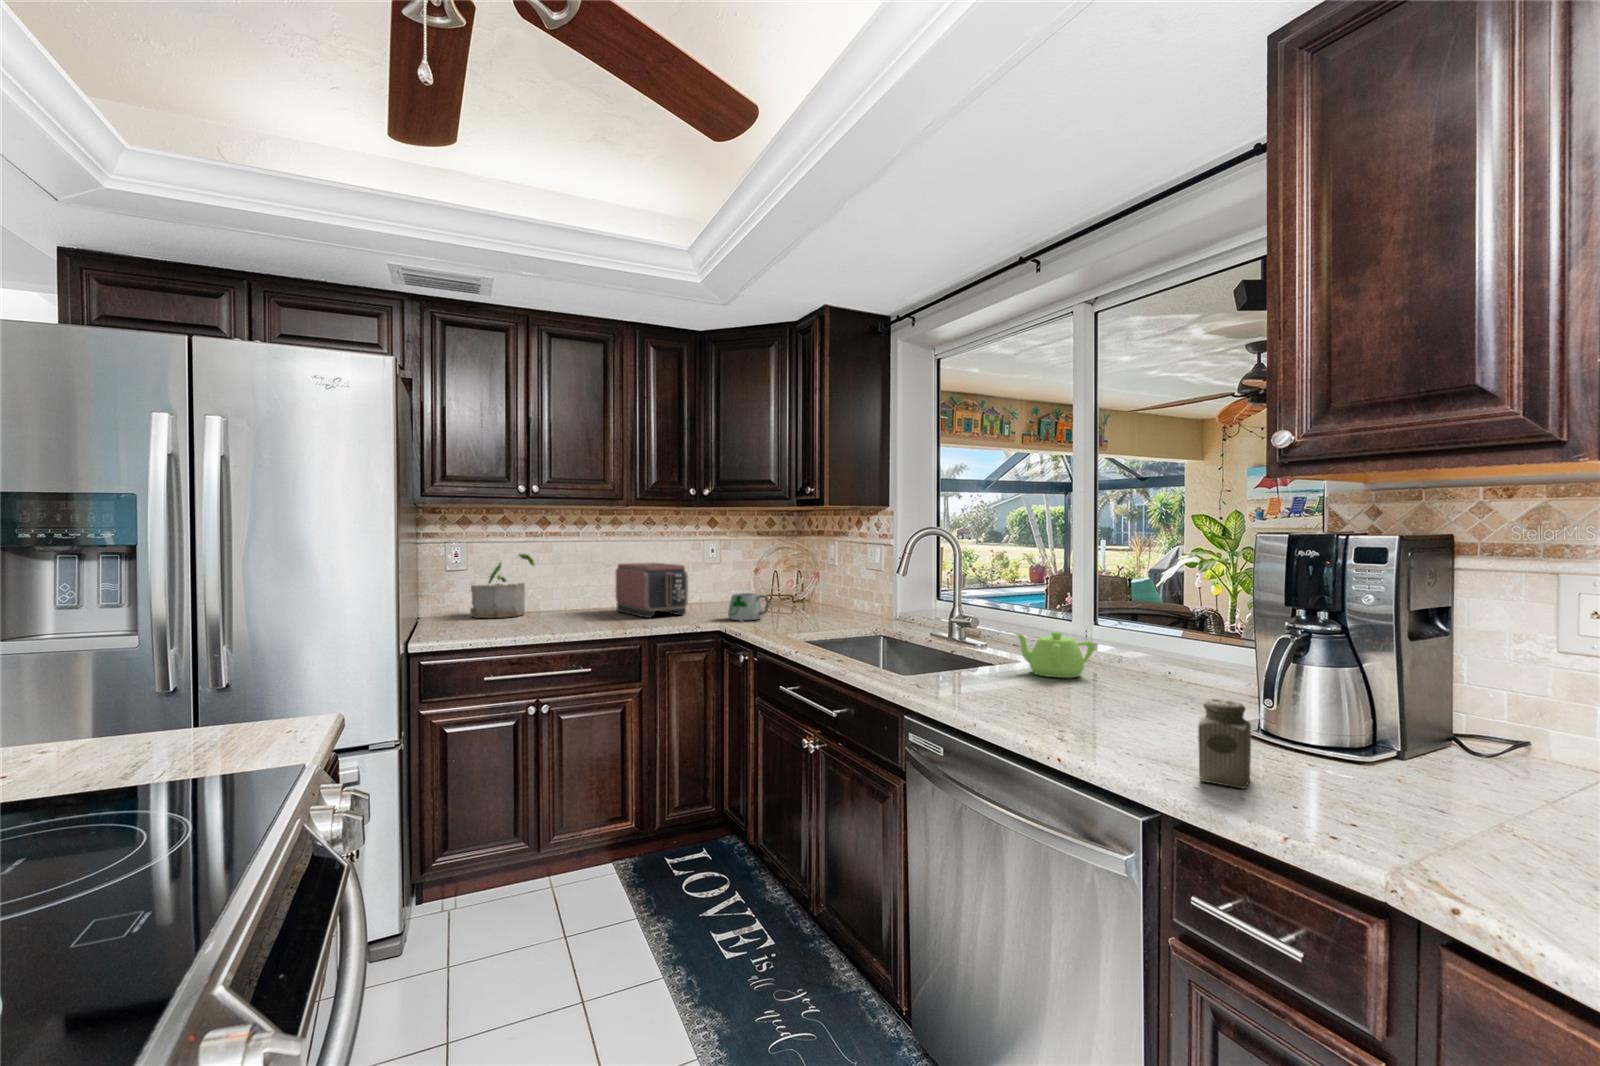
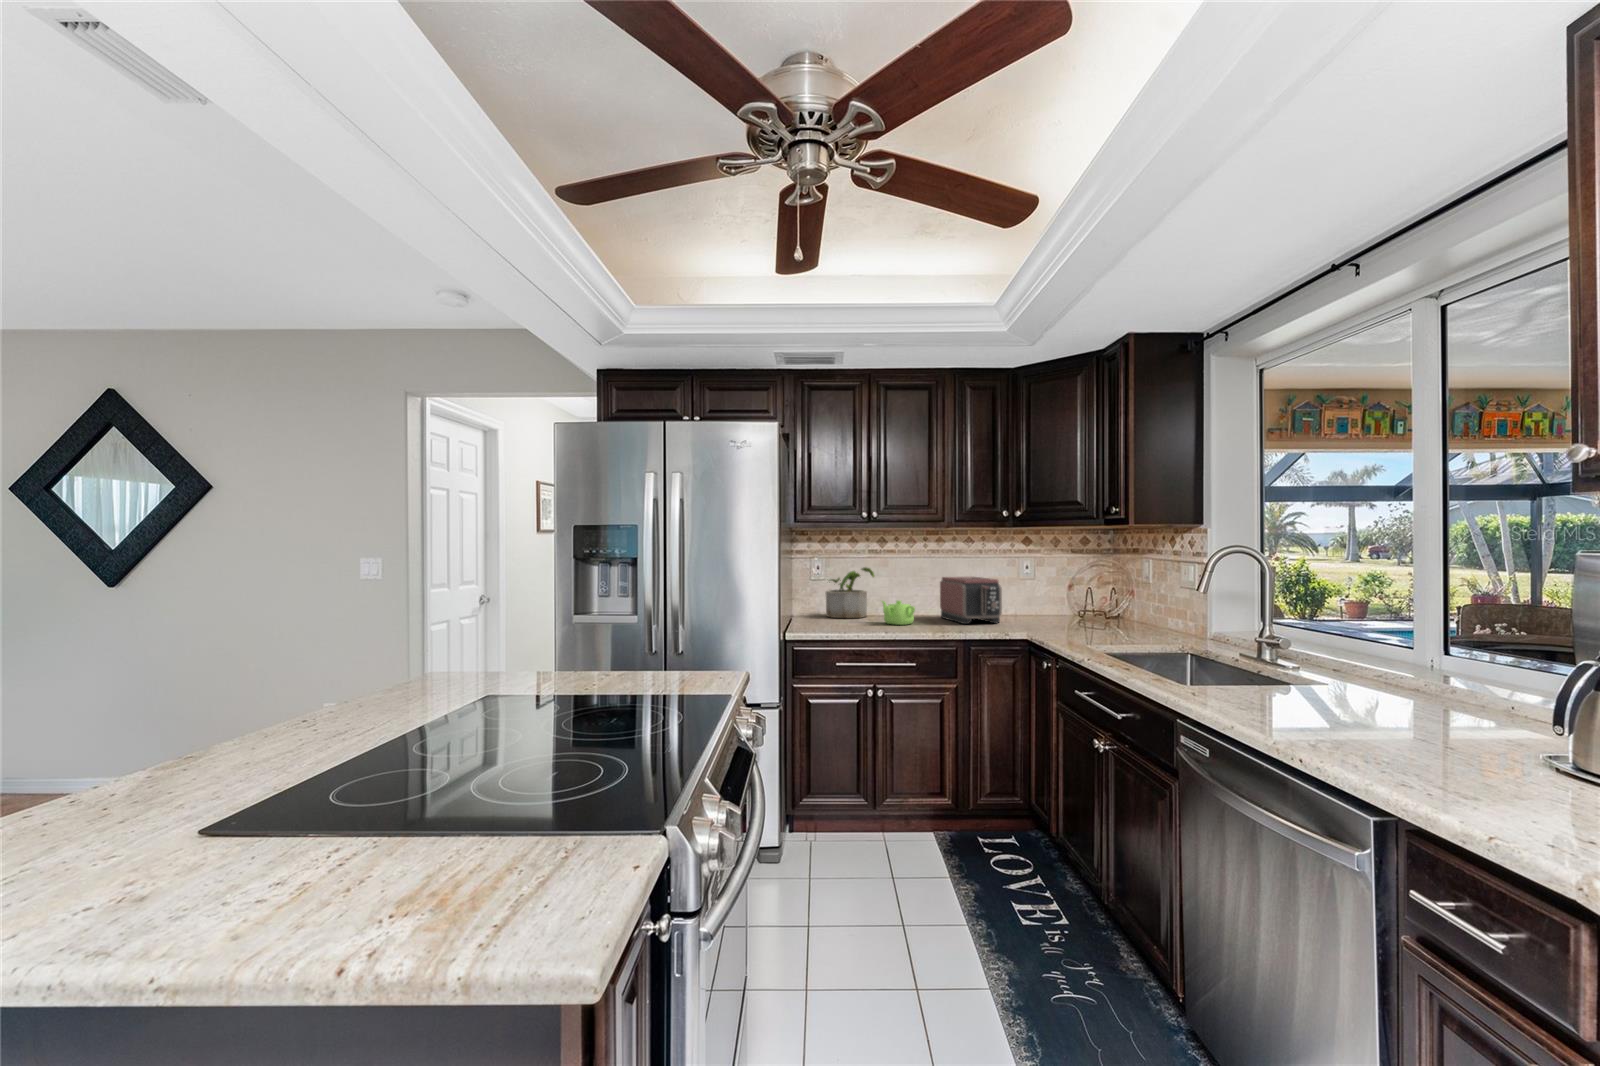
mug: present [728,593,769,621] -> none [1037,606,1076,632]
teapot: present [1015,632,1095,678] -> present [882,601,915,625]
salt shaker: present [1198,699,1251,789] -> none [1454,724,1526,816]

